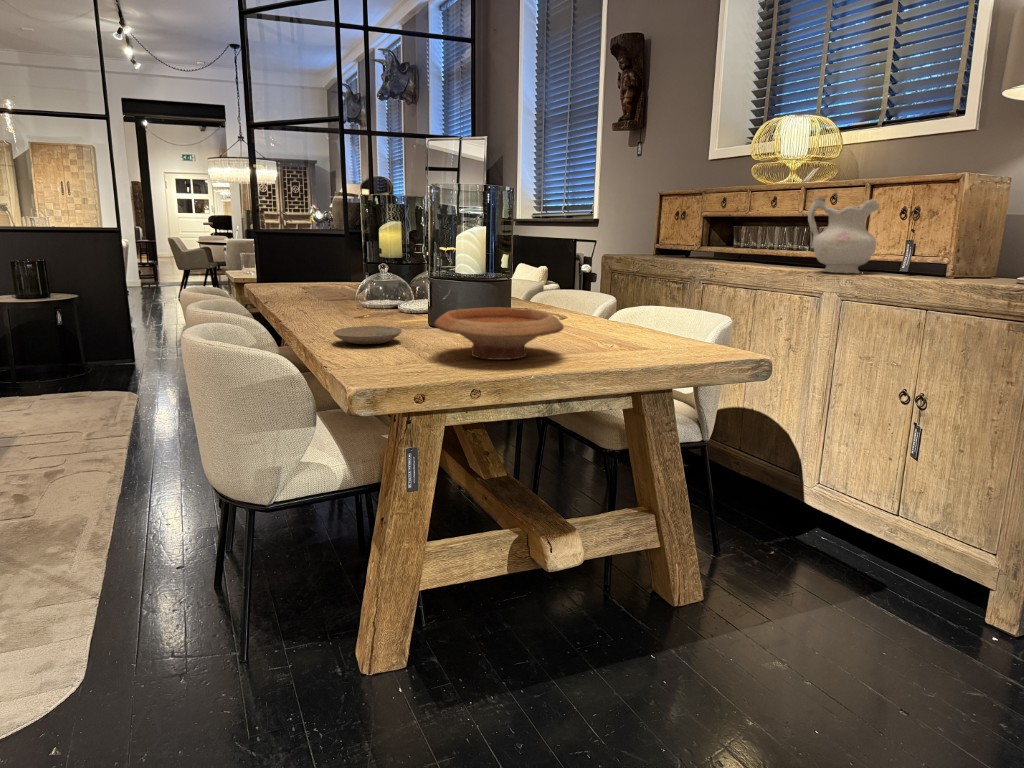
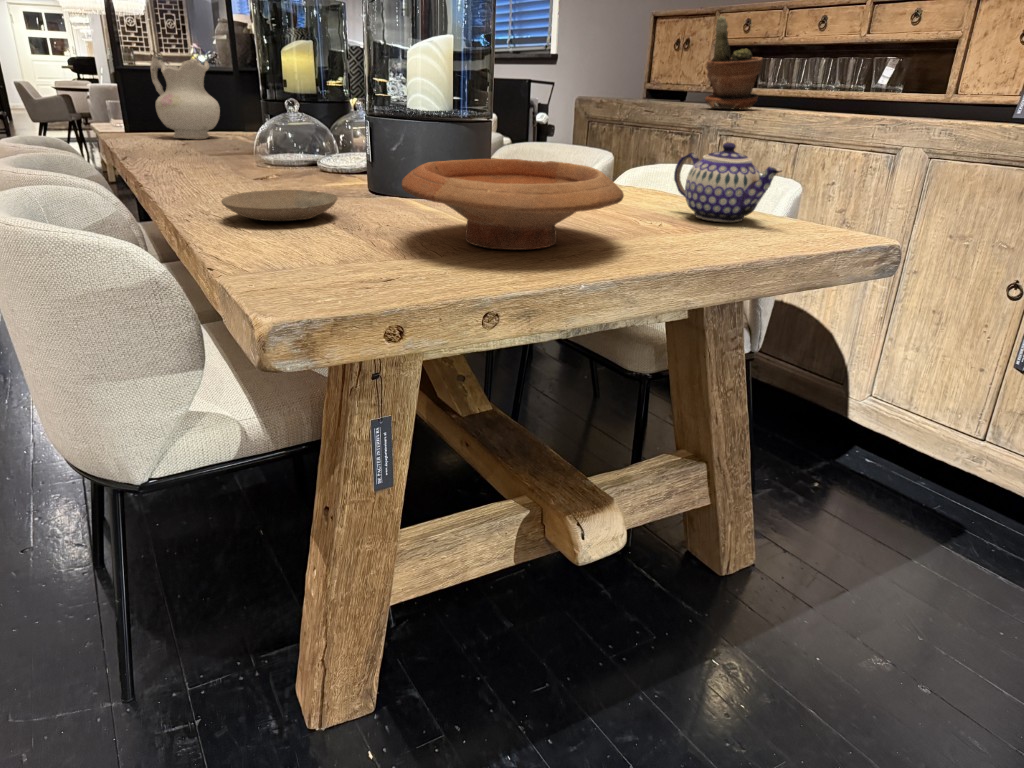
ceramic pitcher: present [808,198,879,274] -> present [151,56,220,139]
potted plant: none [687,199,729,265] -> present [705,16,763,109]
teapot: none [618,296,675,346] -> present [674,143,782,222]

